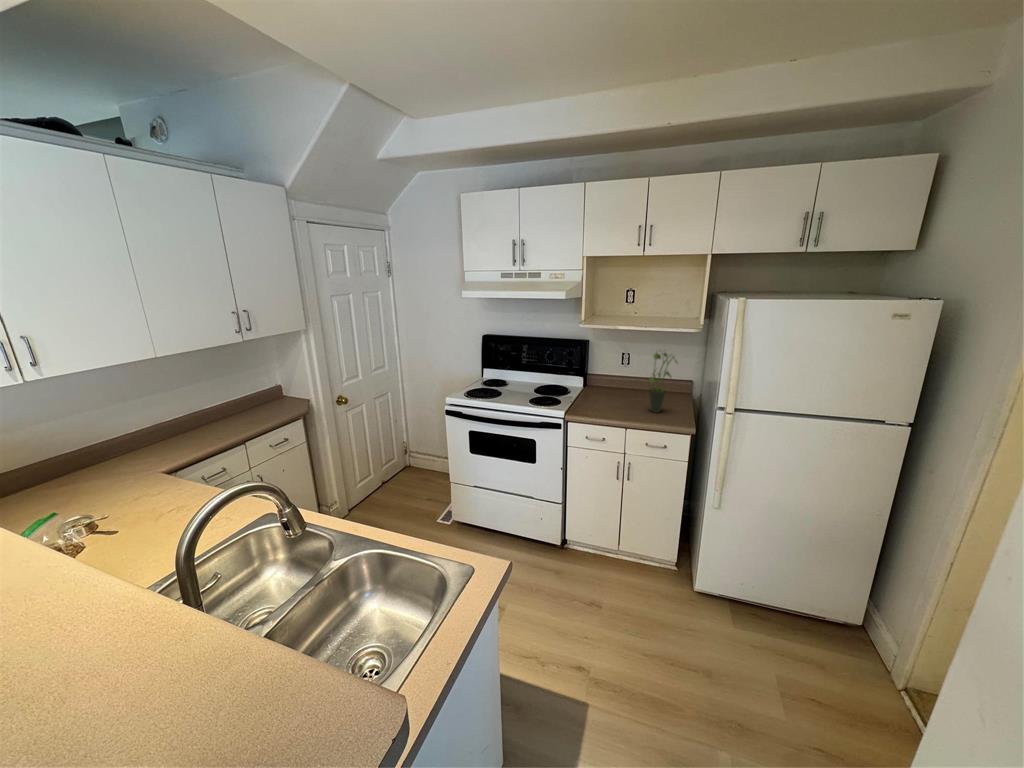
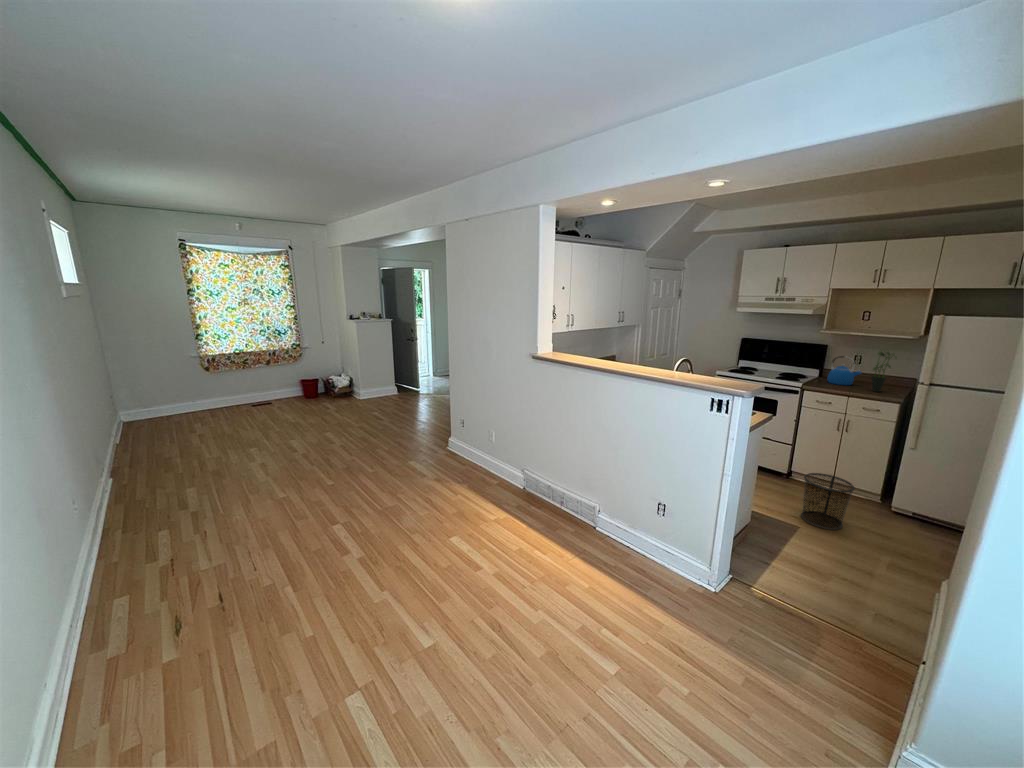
kettle: none [595,358,635,403] -> present [828,356,862,385]
waste bin: none [582,577,657,690] -> present [801,473,855,530]

